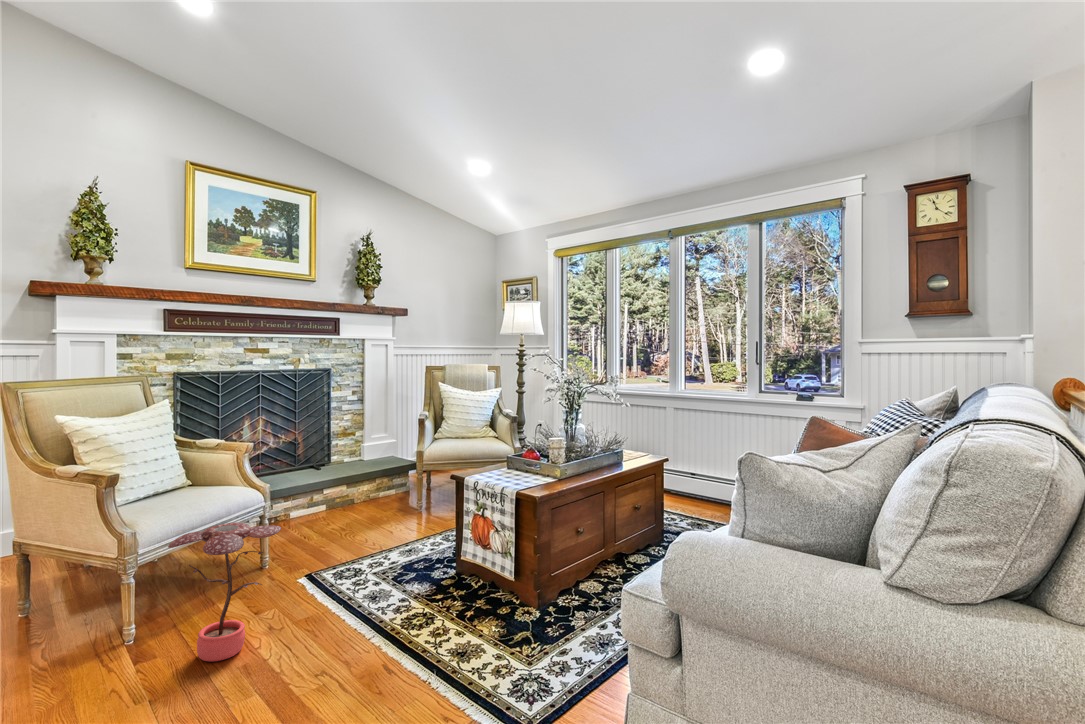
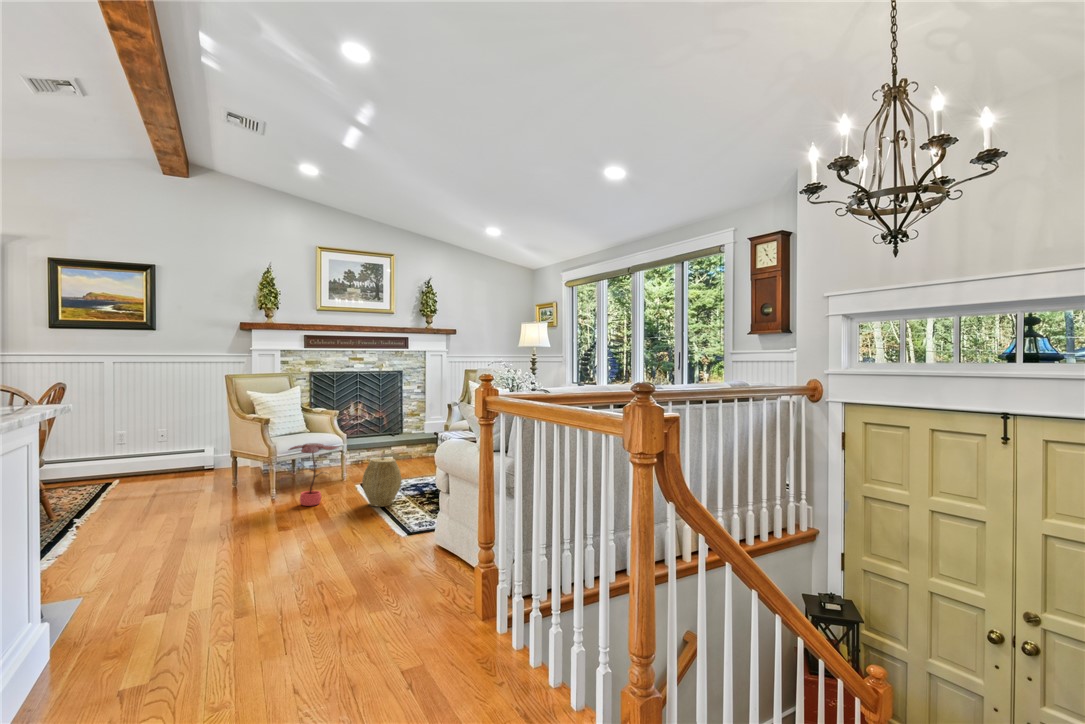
woven basket: none [339,540,415,644] -> present [362,457,402,507]

